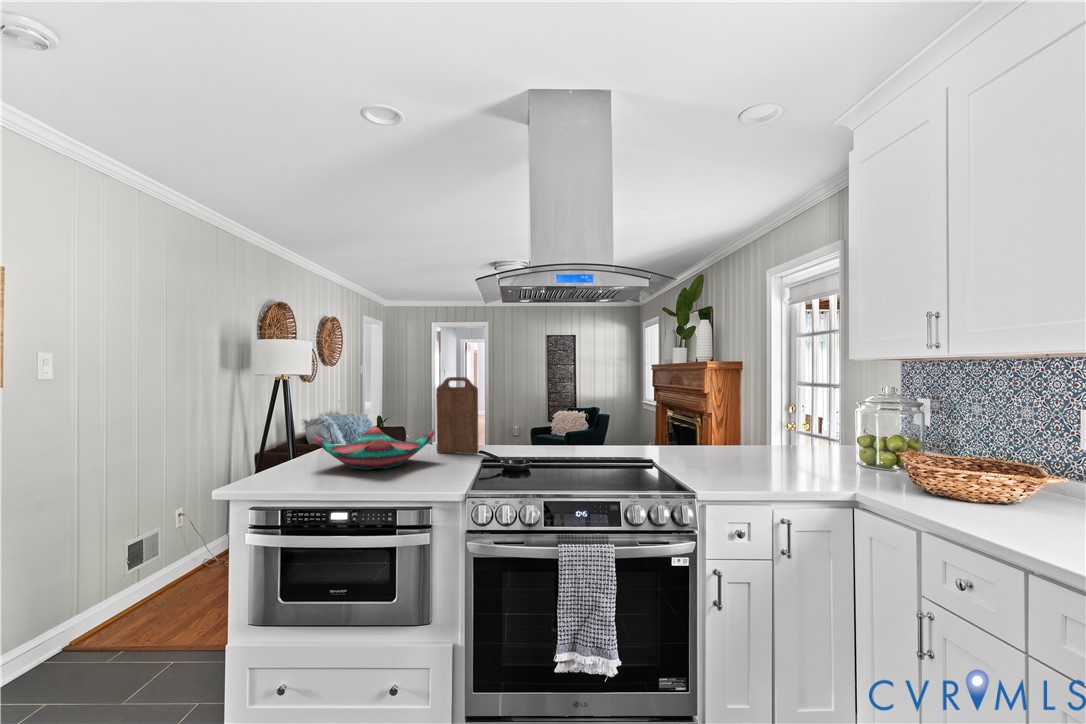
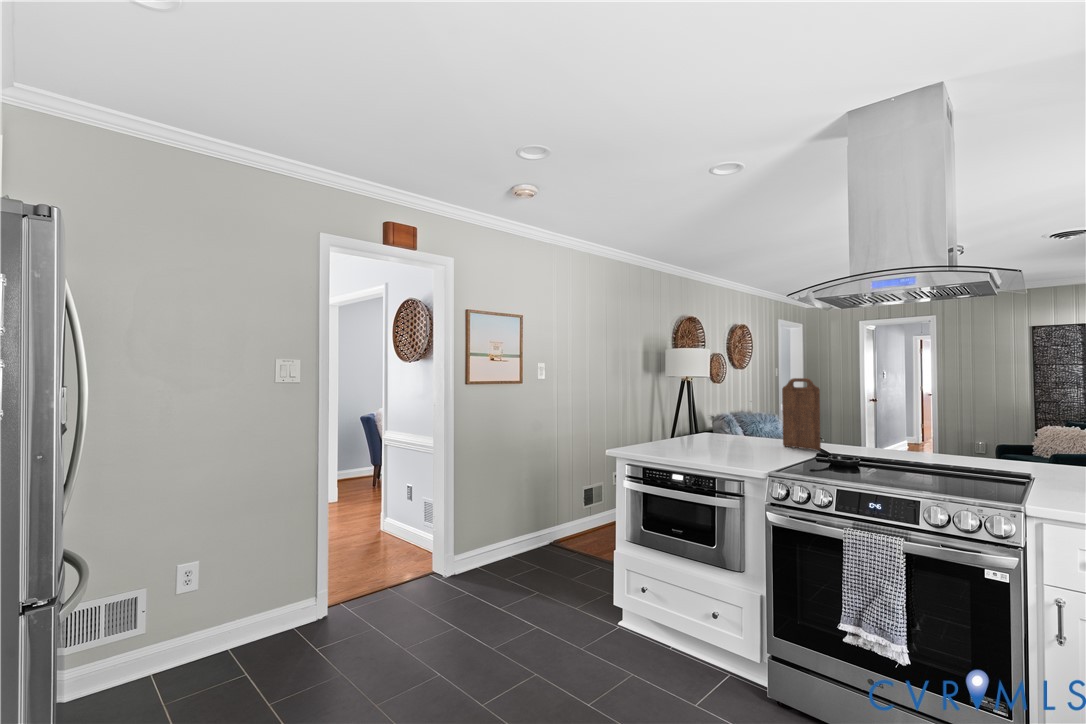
decorative bowl: present [314,426,435,470] -> none [674,418,772,451]

